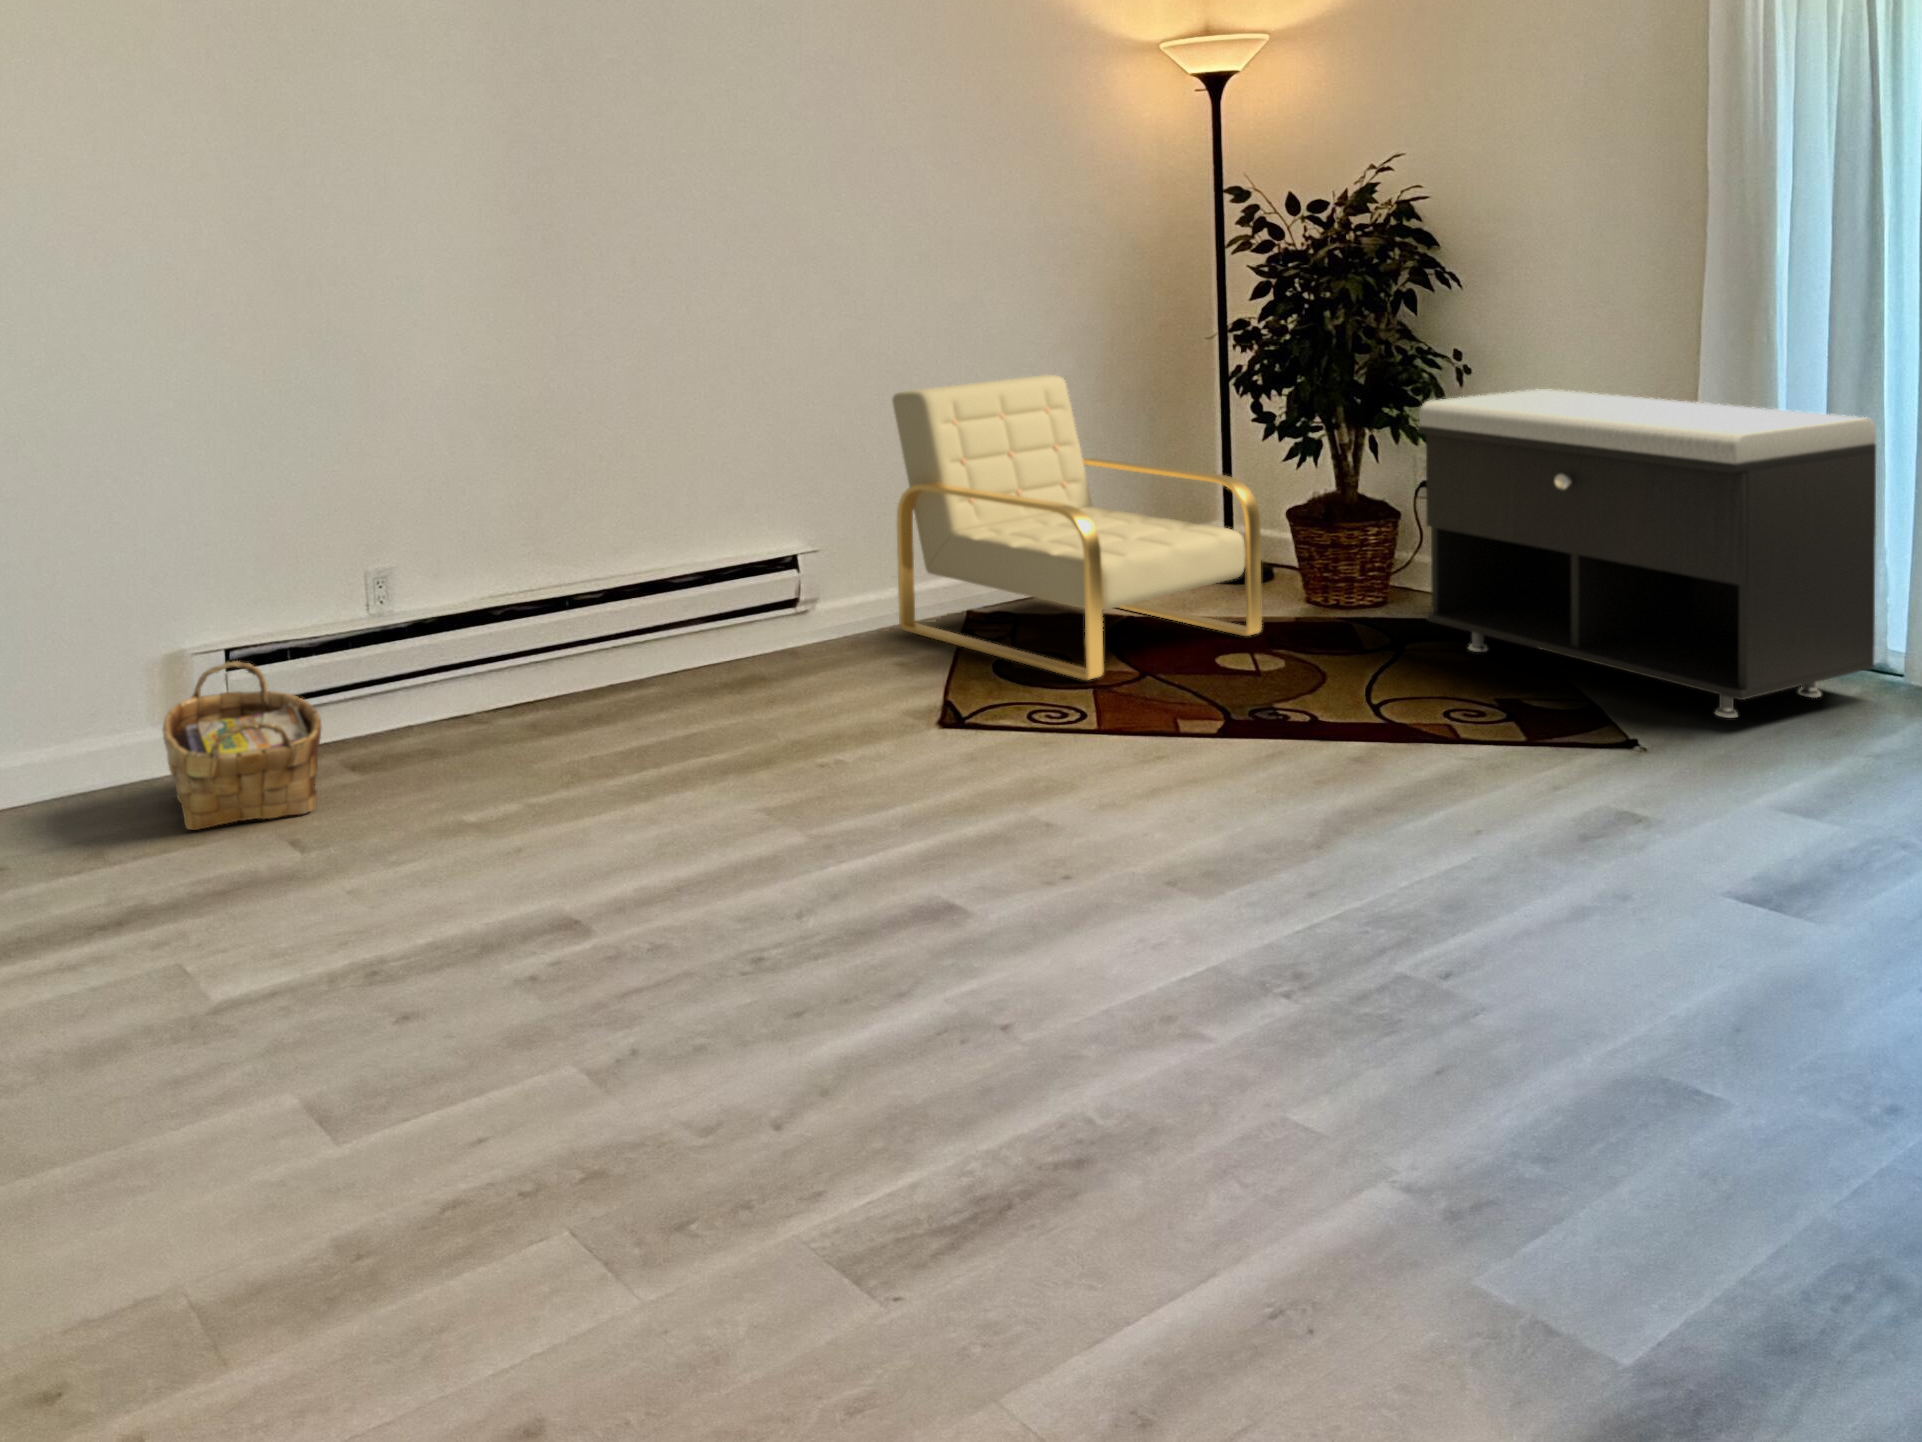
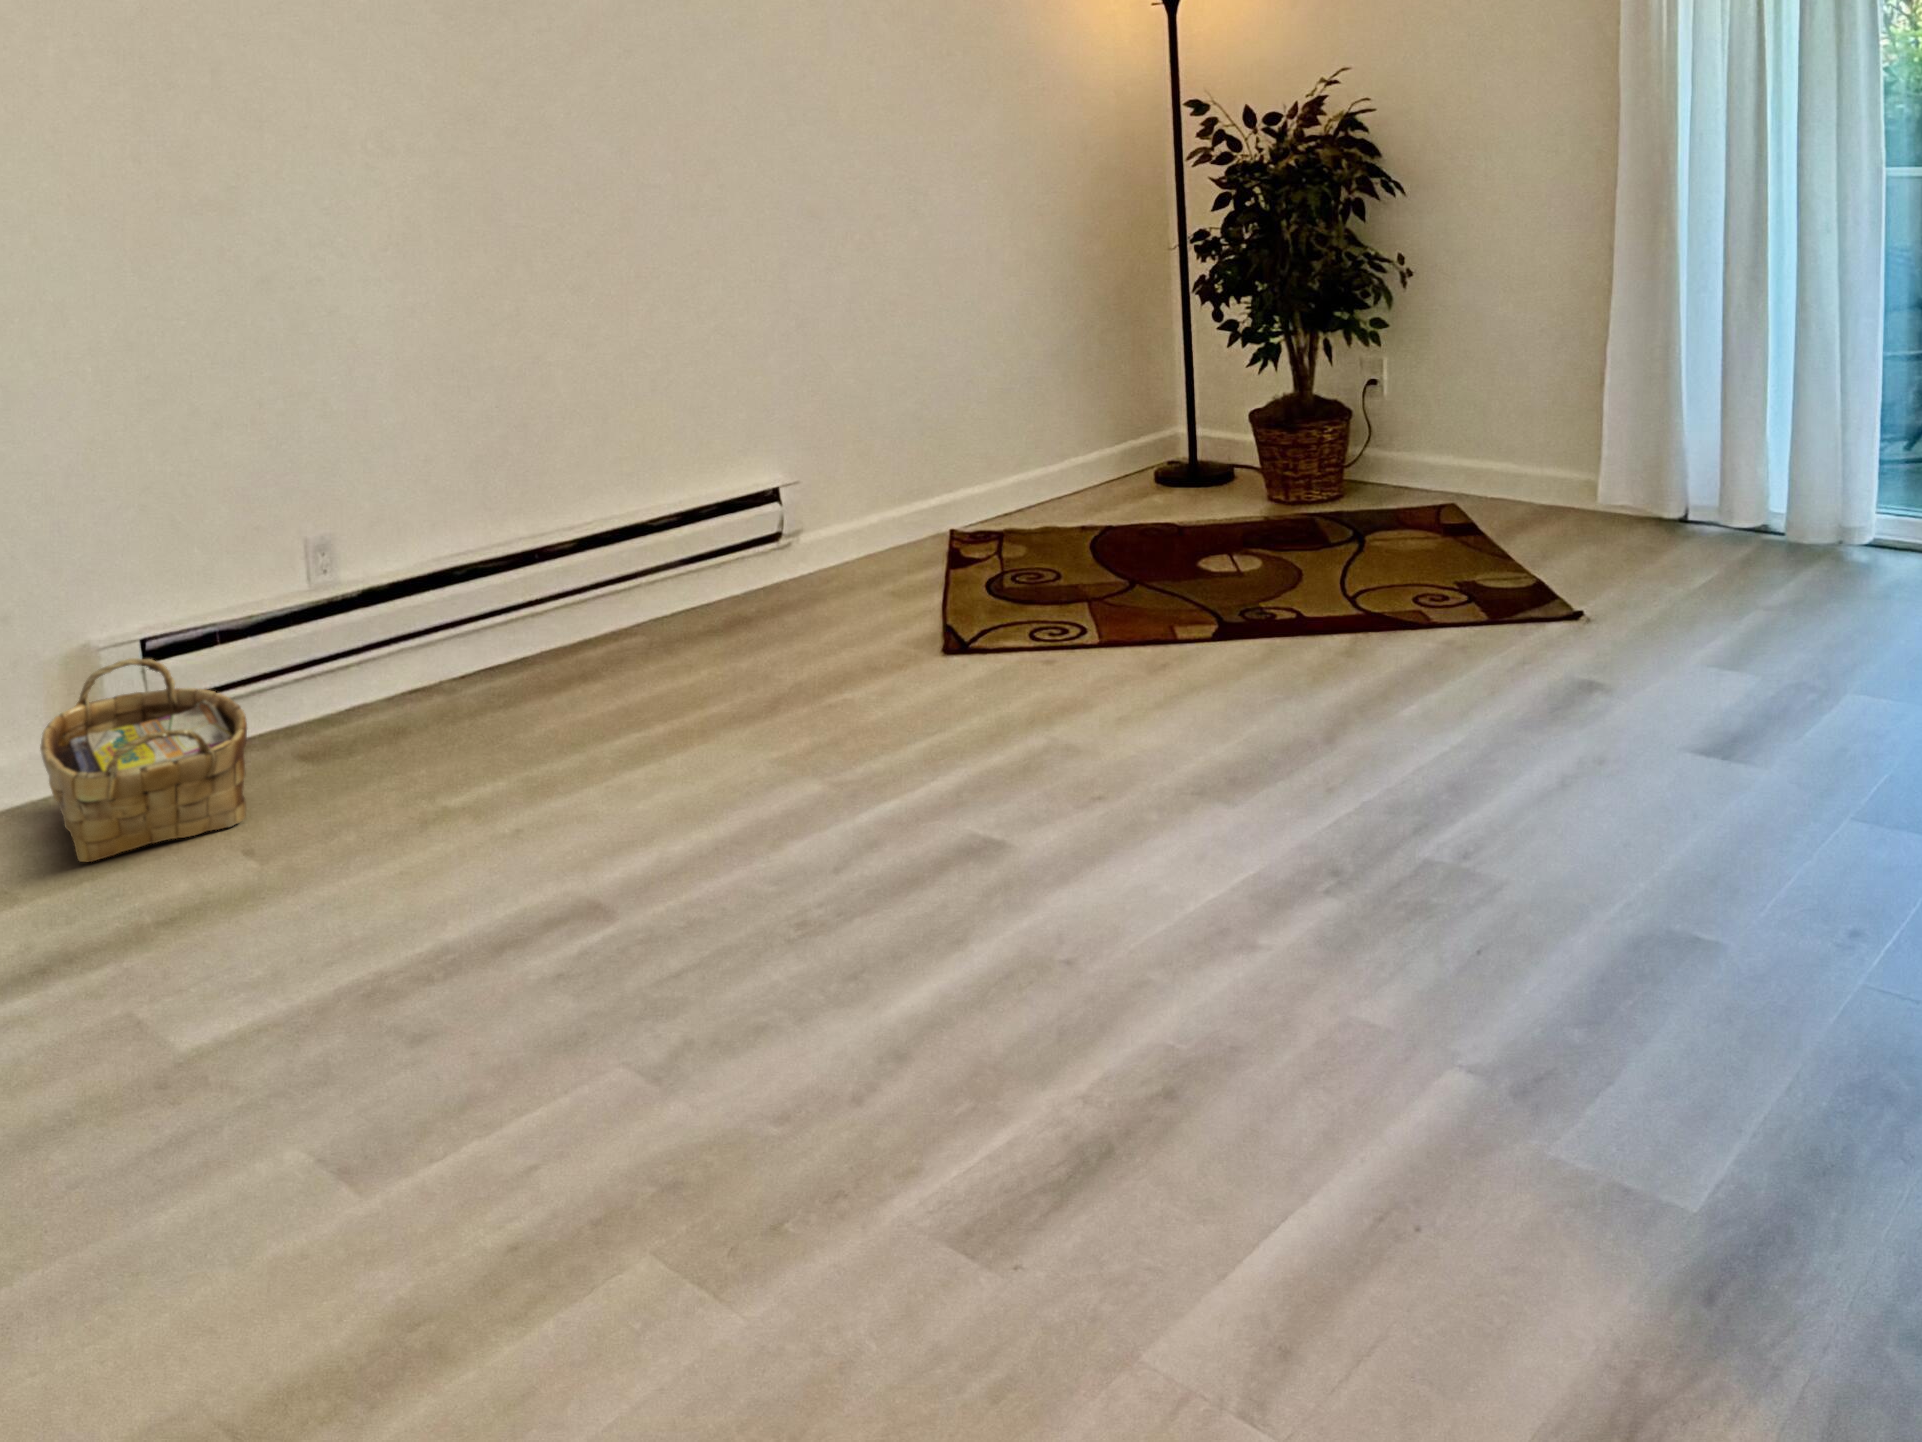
armchair: present [893,375,1262,680] -> none [871,291,1236,594]
storage bench: present [1418,389,1876,718] -> none [1376,289,1763,583]

